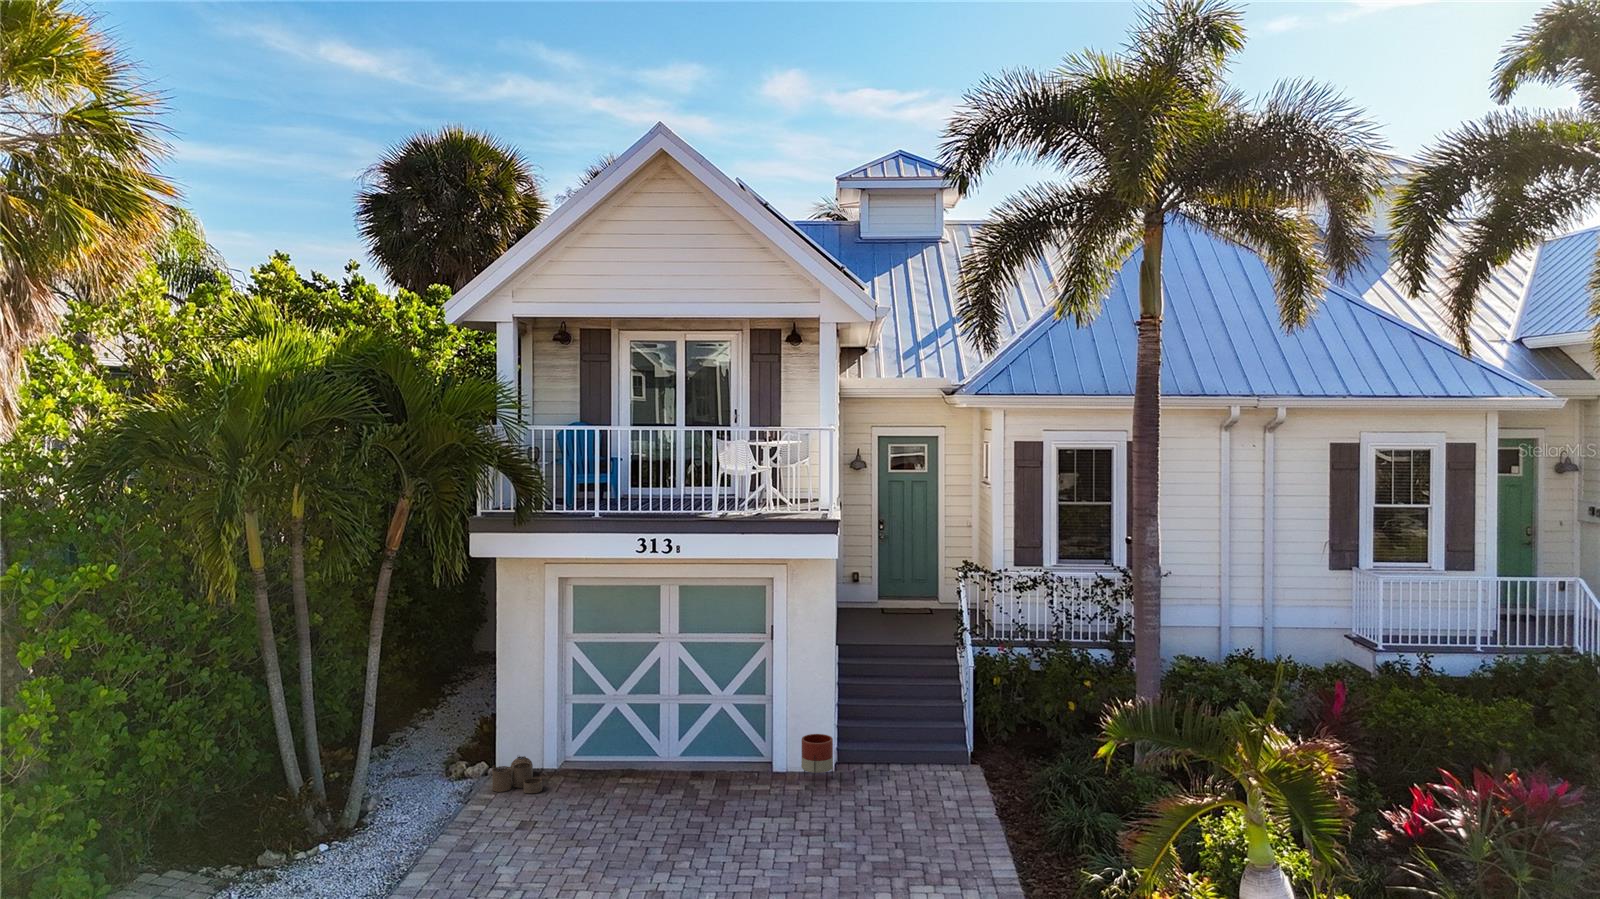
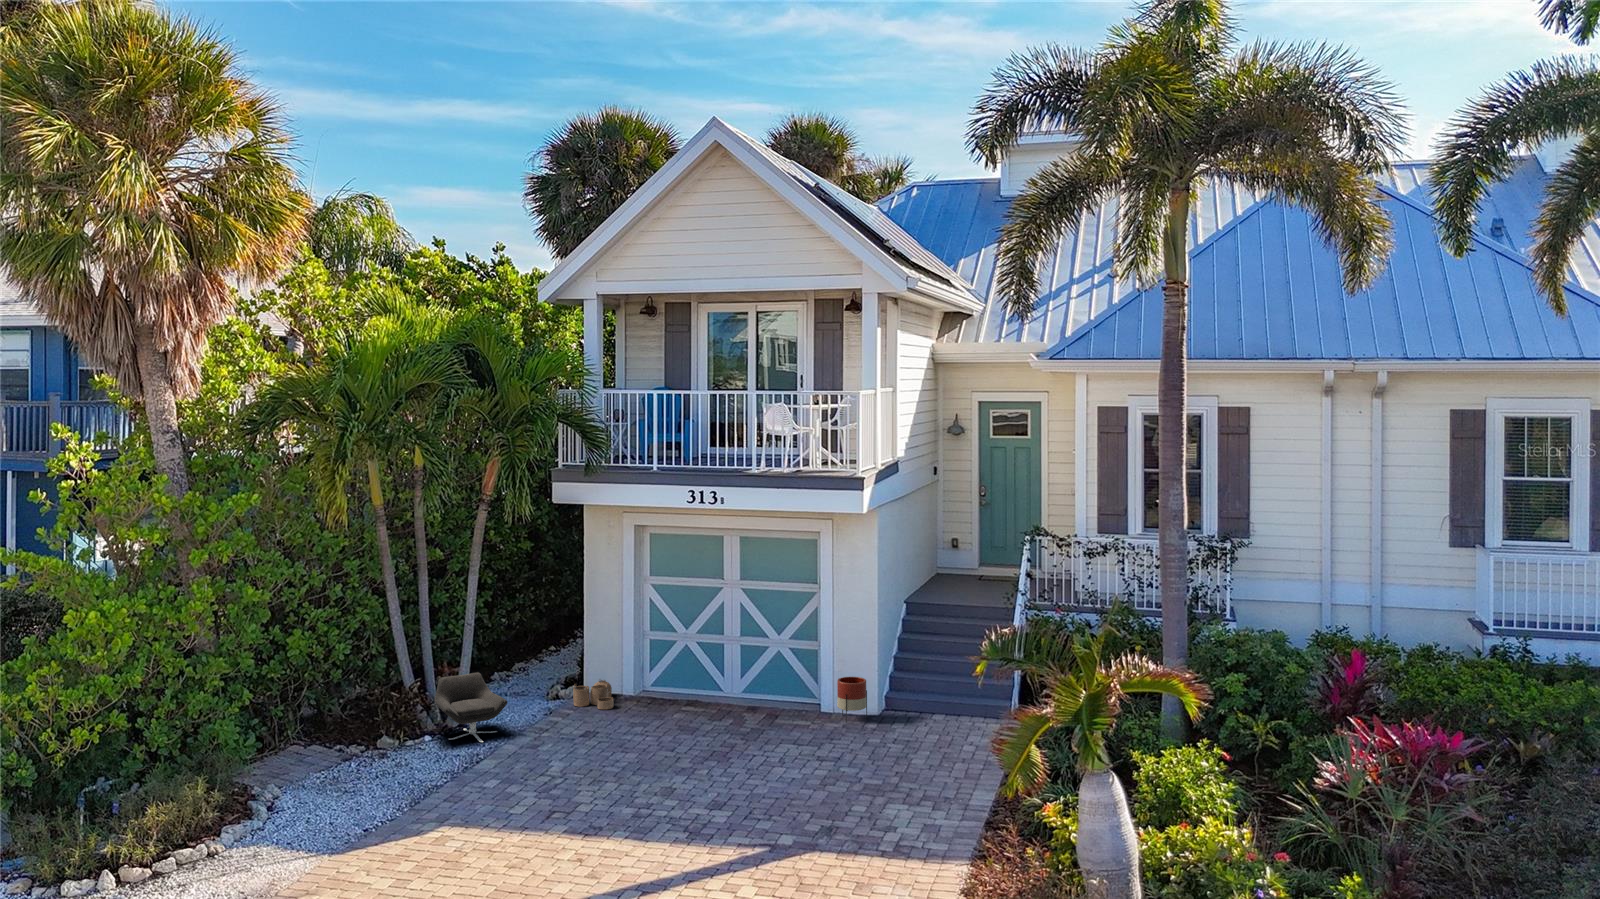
lounge chair: none [333,766,430,858] -> present [435,672,507,742]

